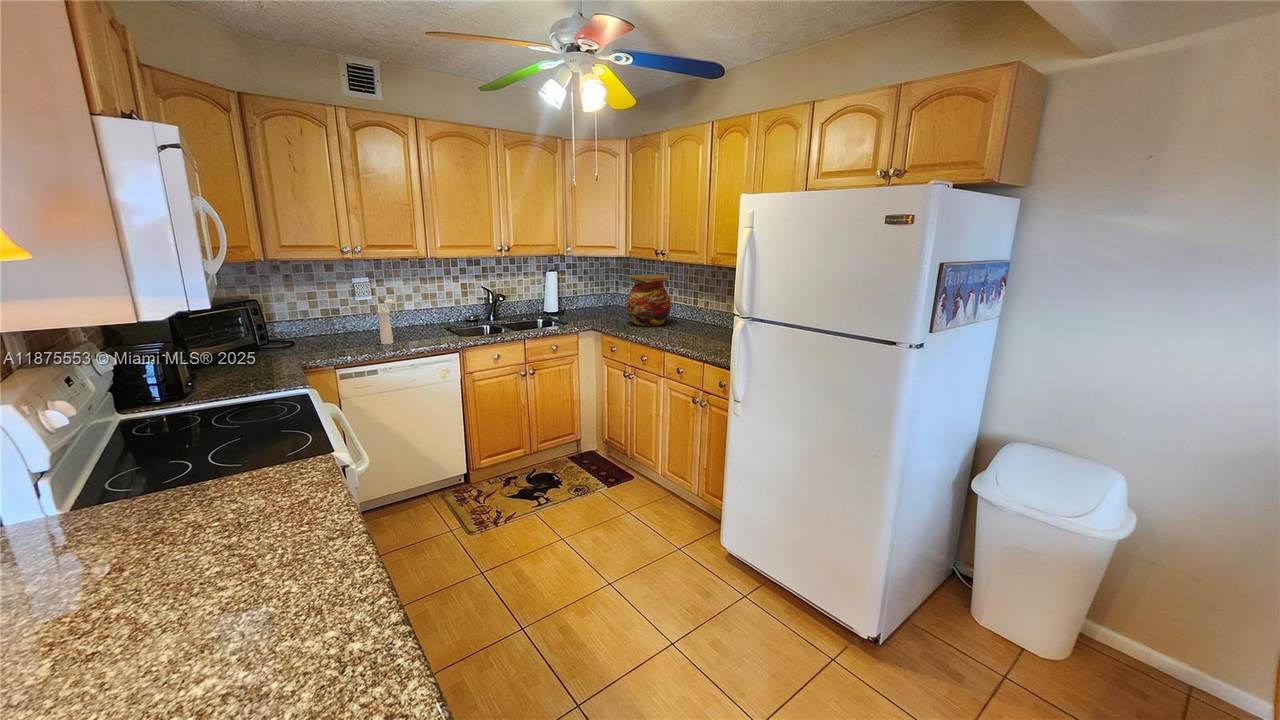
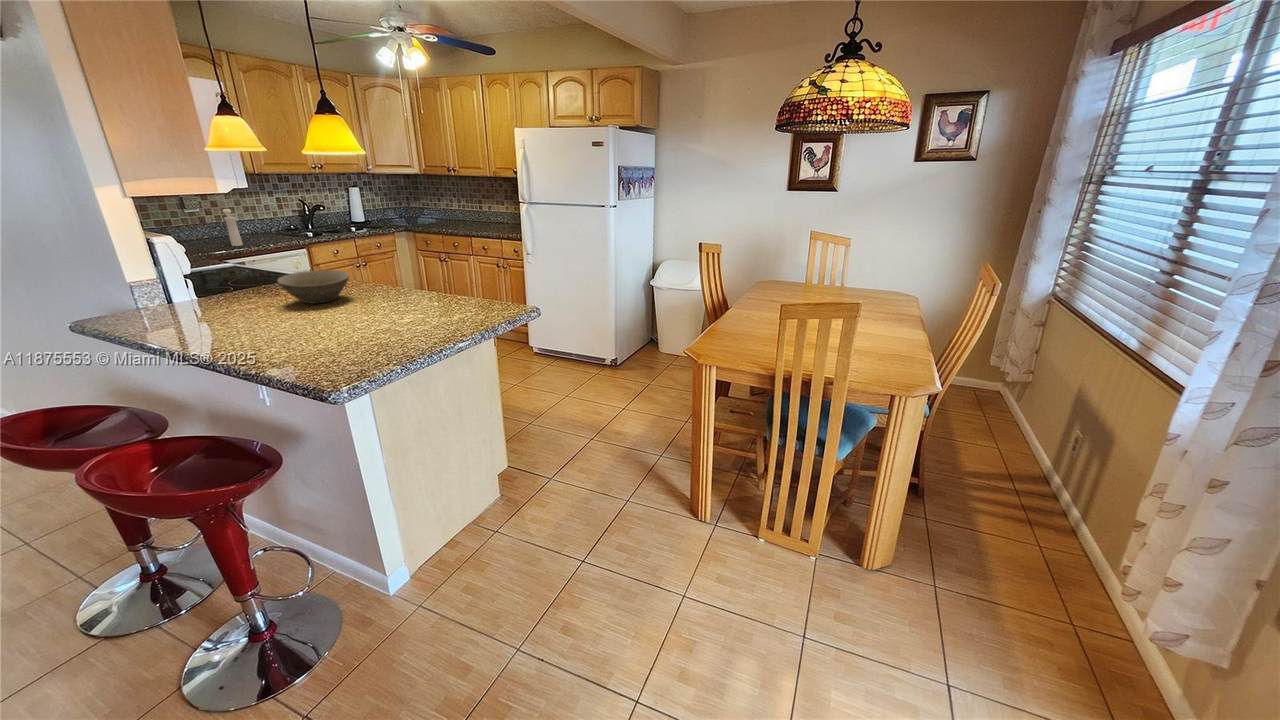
vase: present [626,275,671,326] -> none [427,187,464,225]
bowl: none [25,500,226,609] -> present [278,270,349,303]

